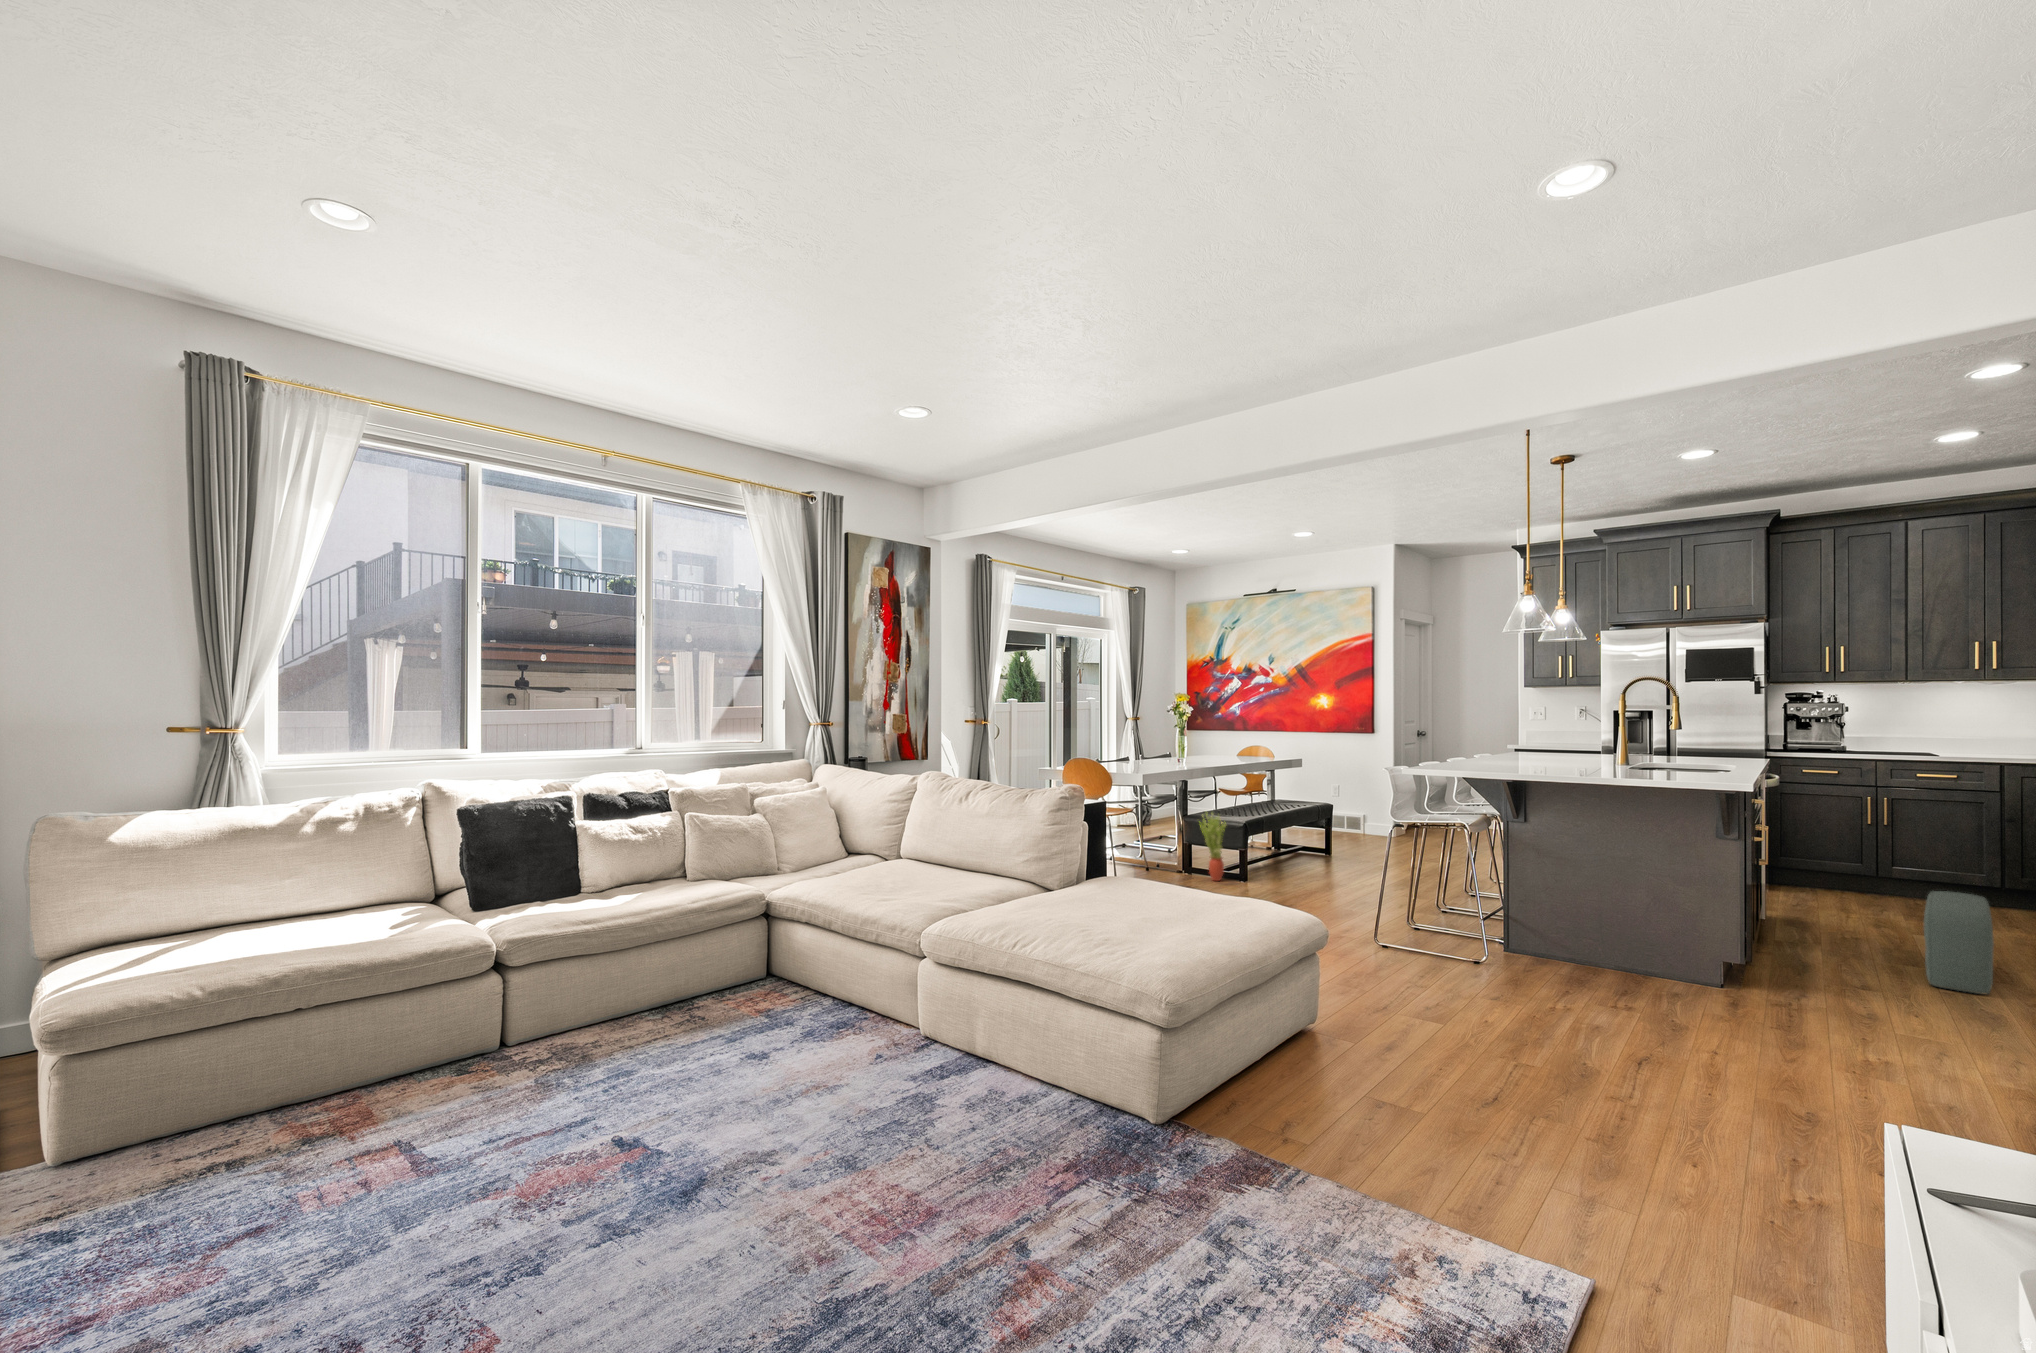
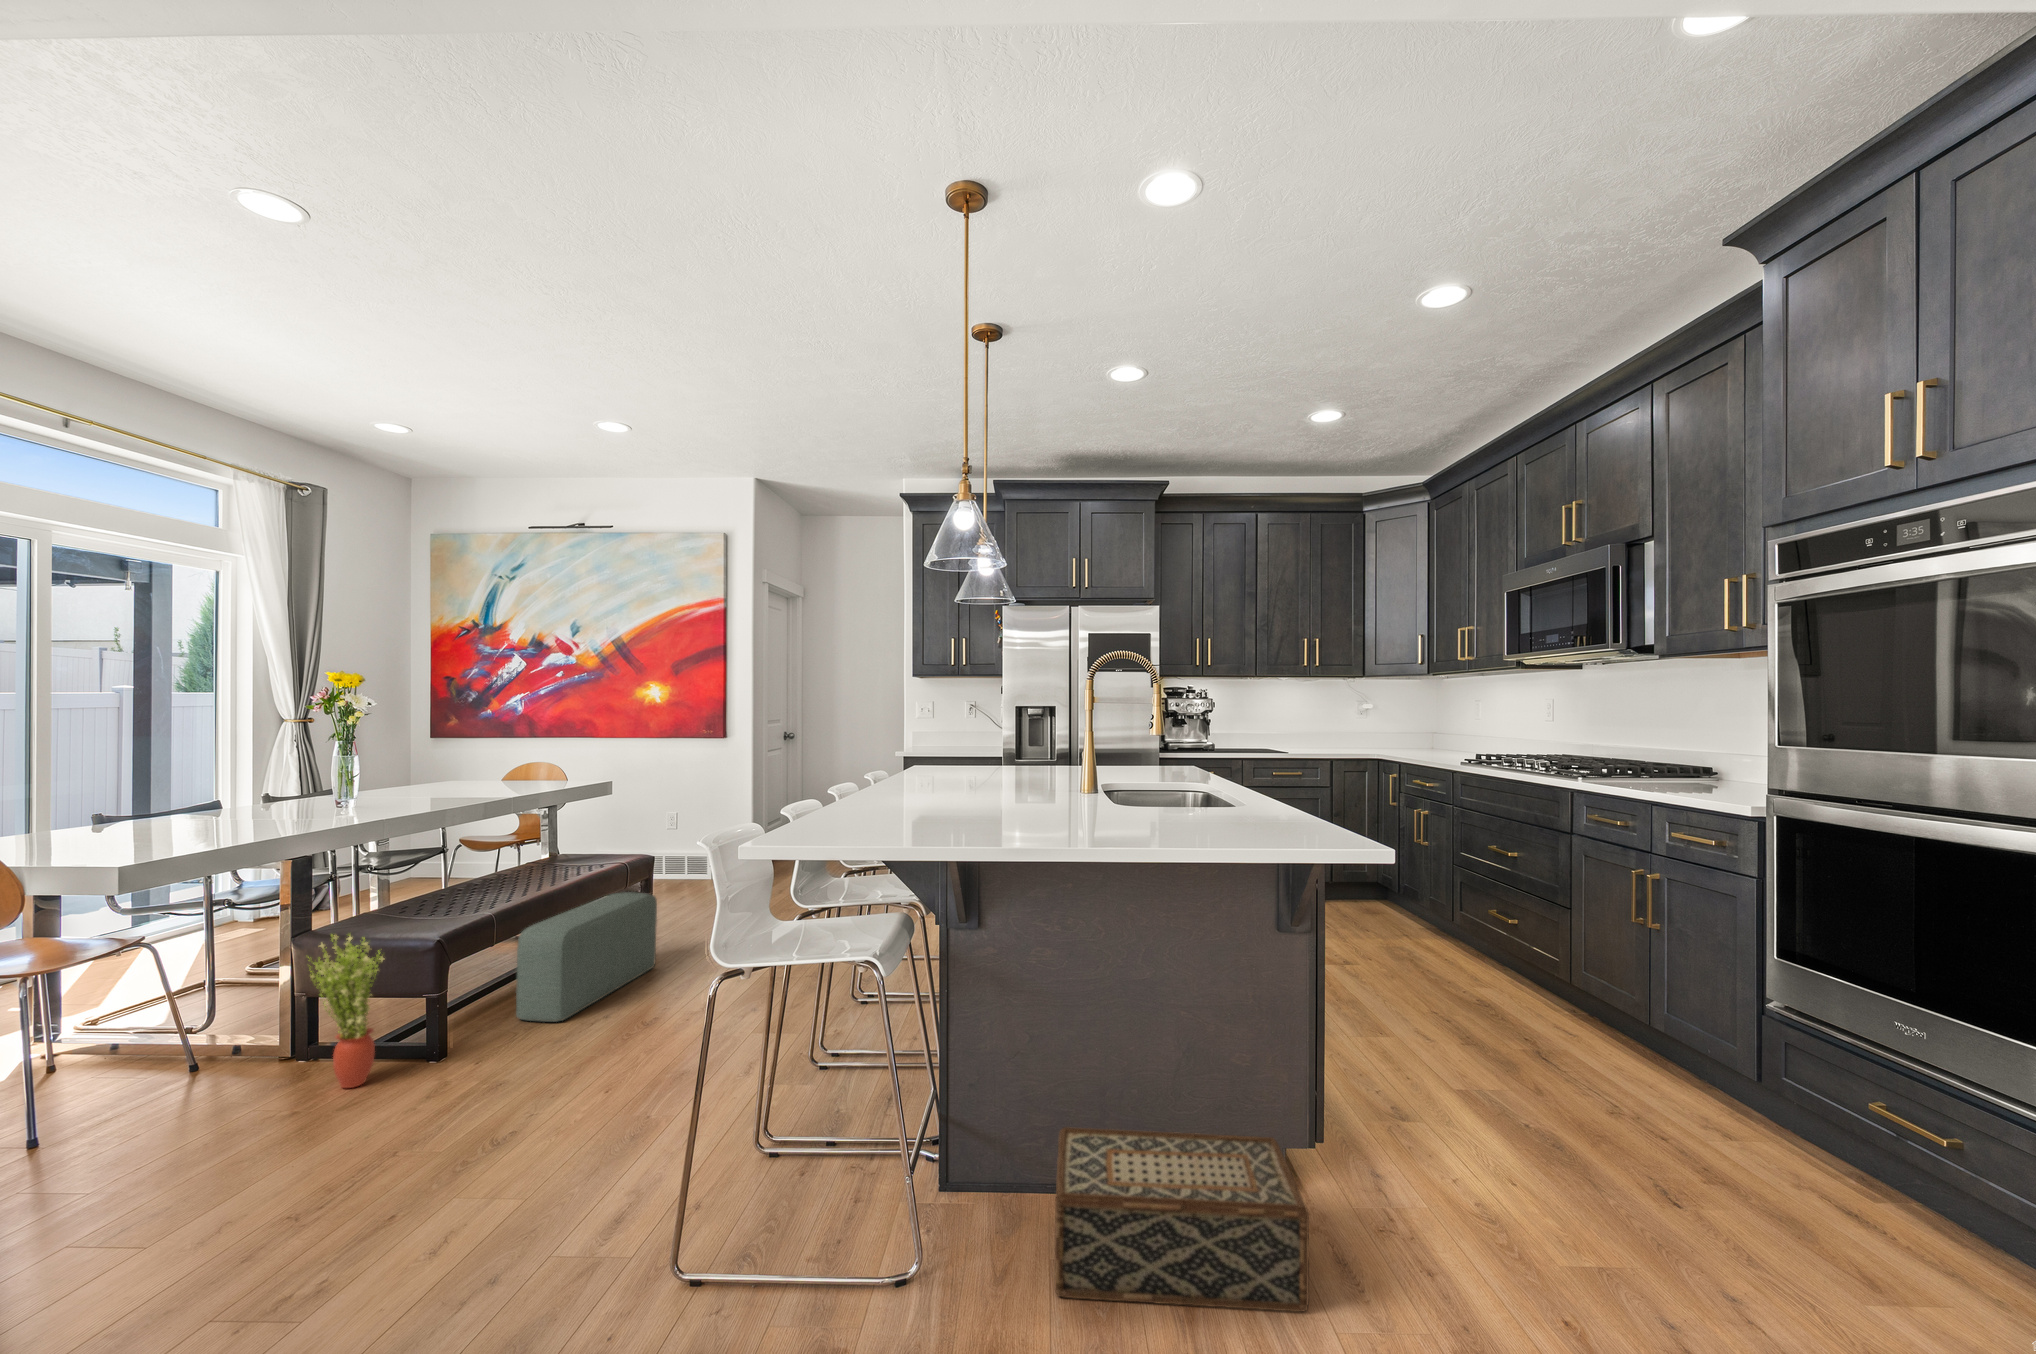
pouf: present [1924,891,1994,994] -> present [516,892,657,1022]
woven basket: none [1553,919,1704,1001] -> present [1054,1127,1309,1312]

